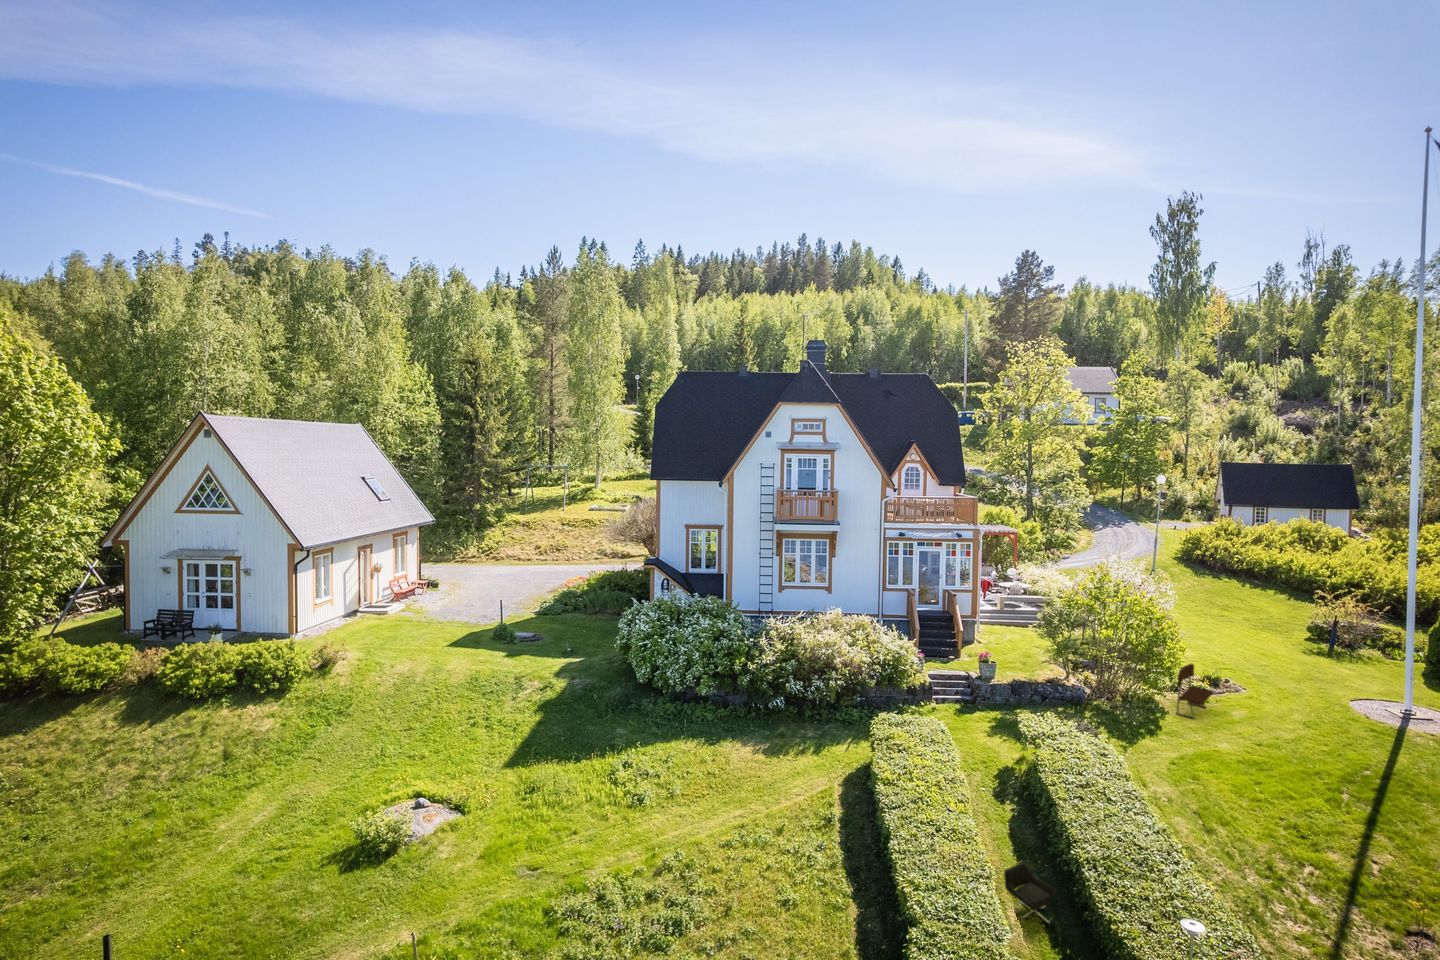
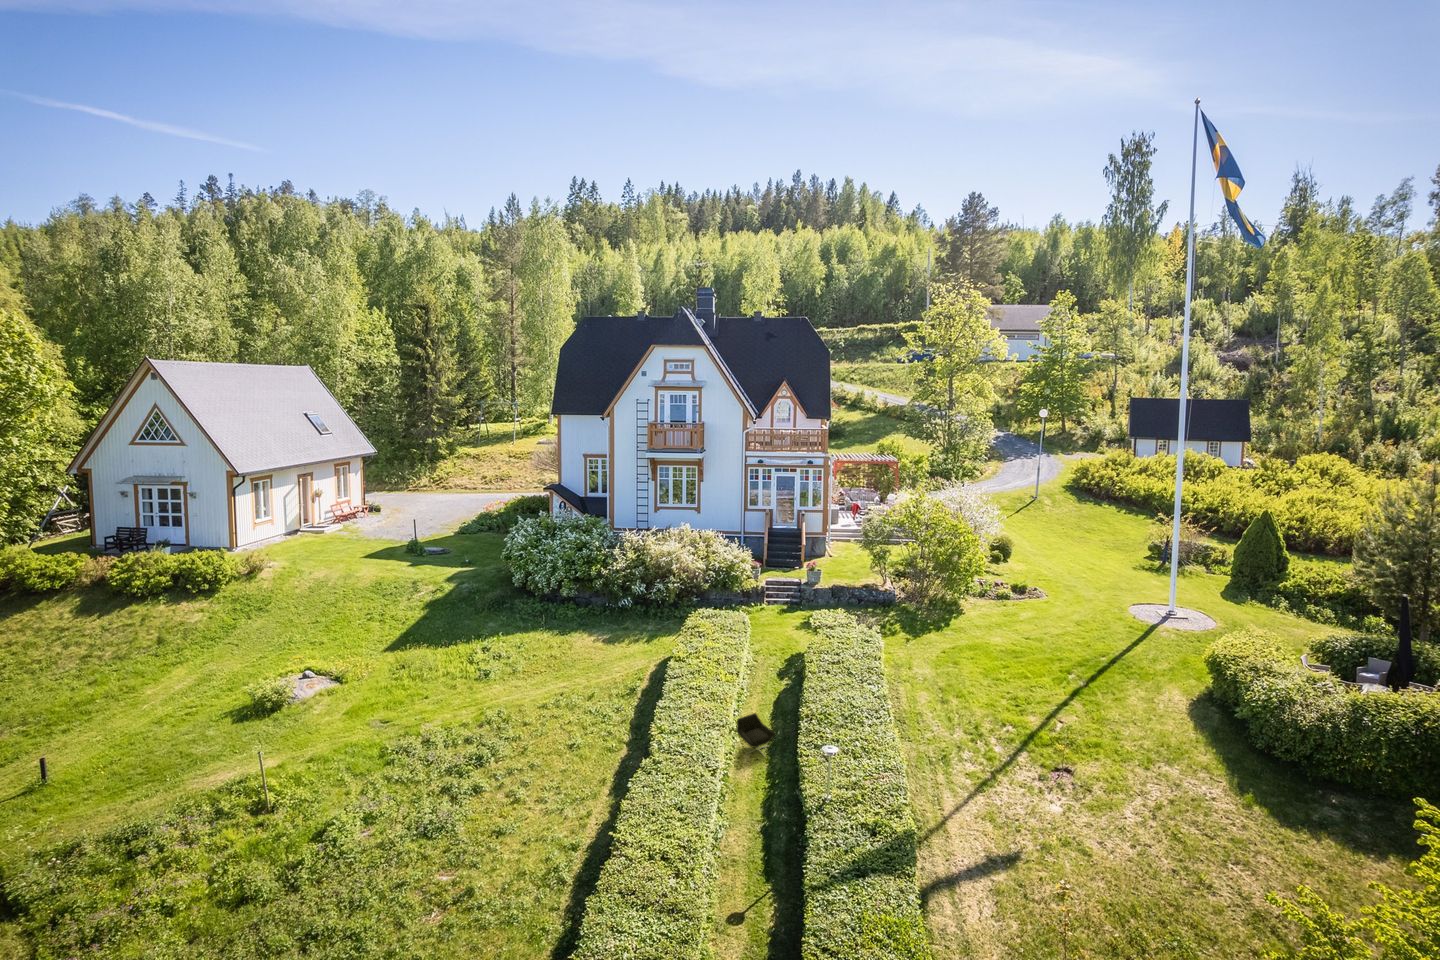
bench: present [1176,664,1214,719] -> none [956,568,989,614]

